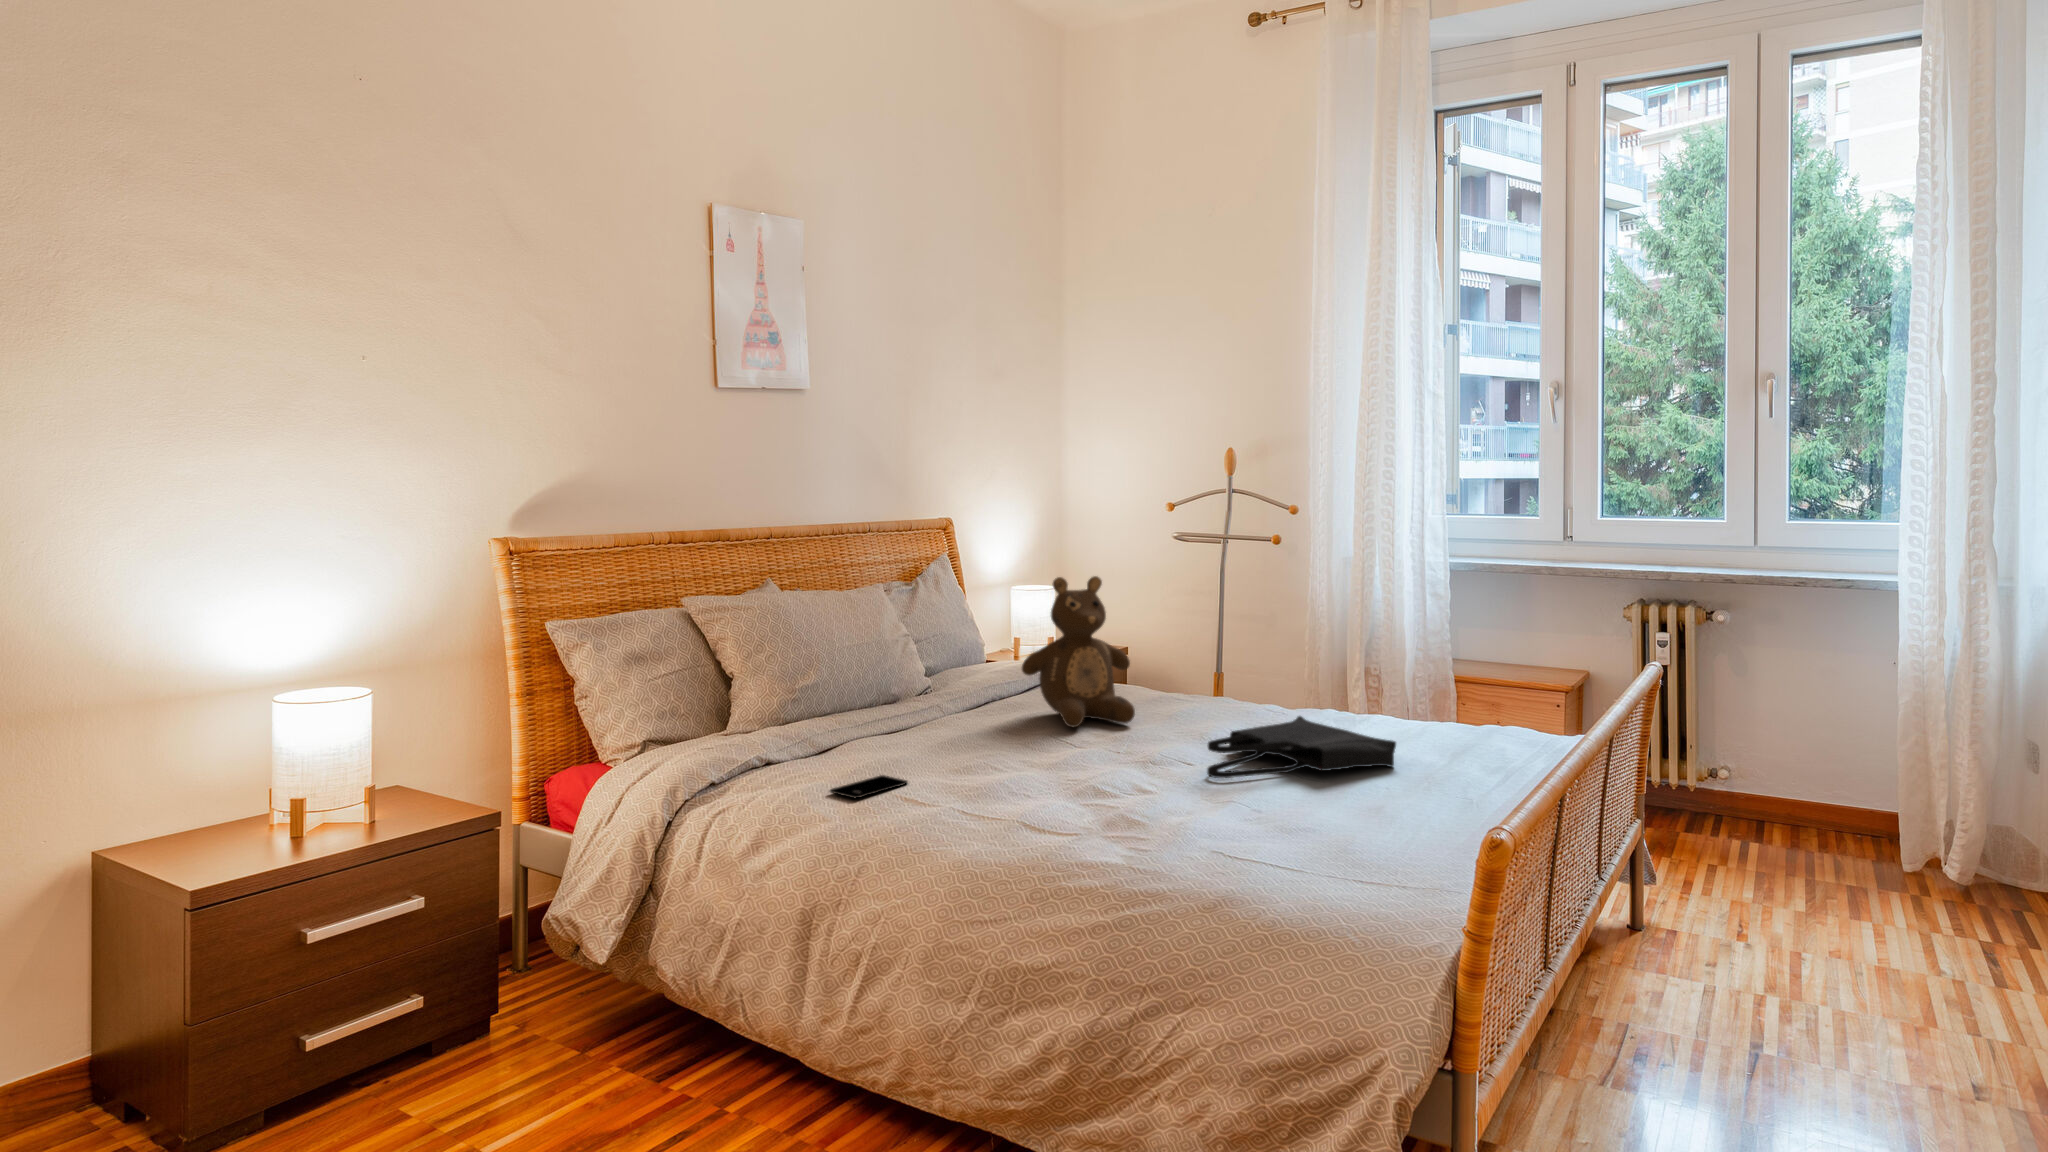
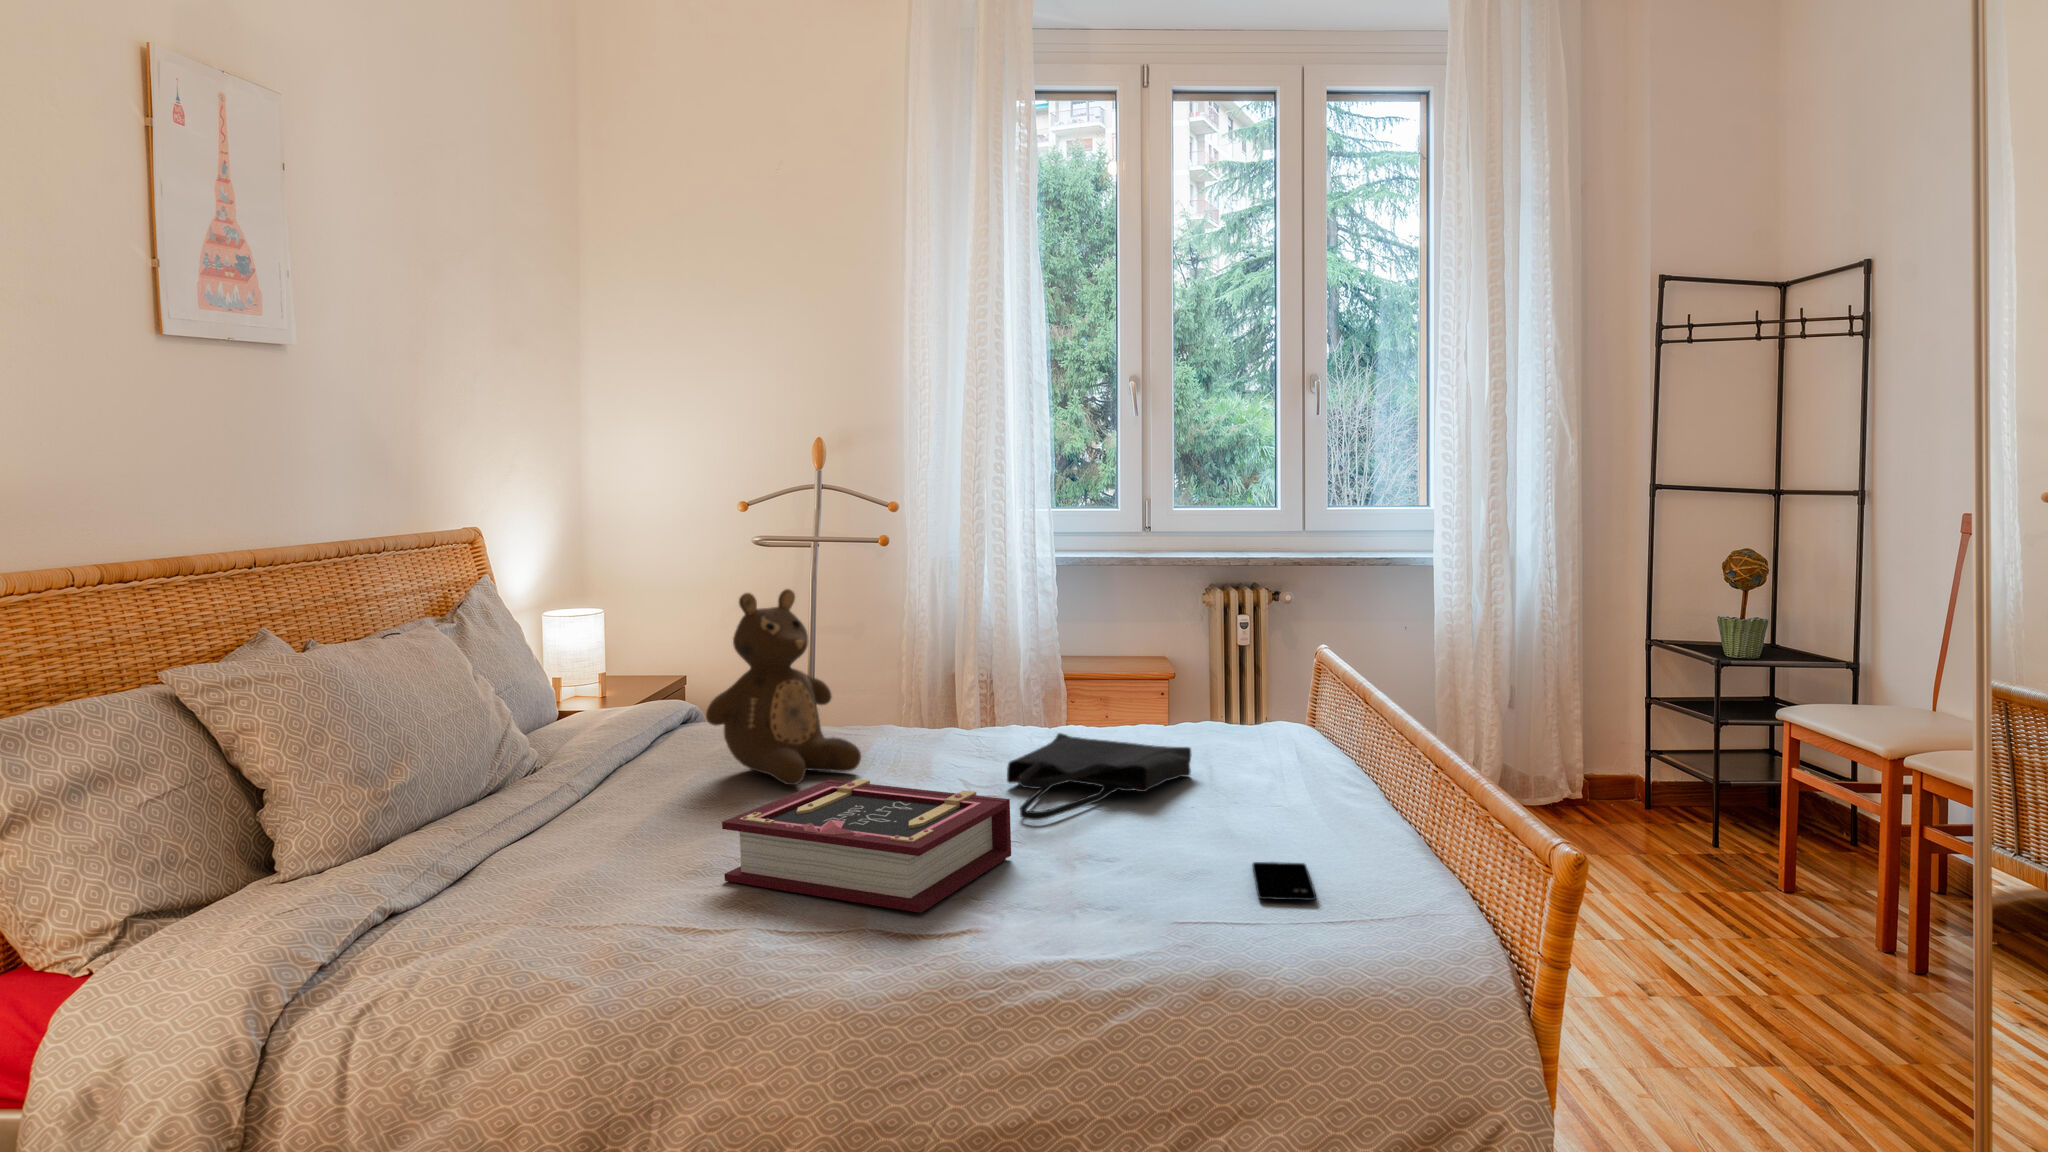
book: none [961,723,1165,820] -> present [722,779,1011,913]
smartphone: present [830,775,908,798] -> present [1253,862,1316,900]

